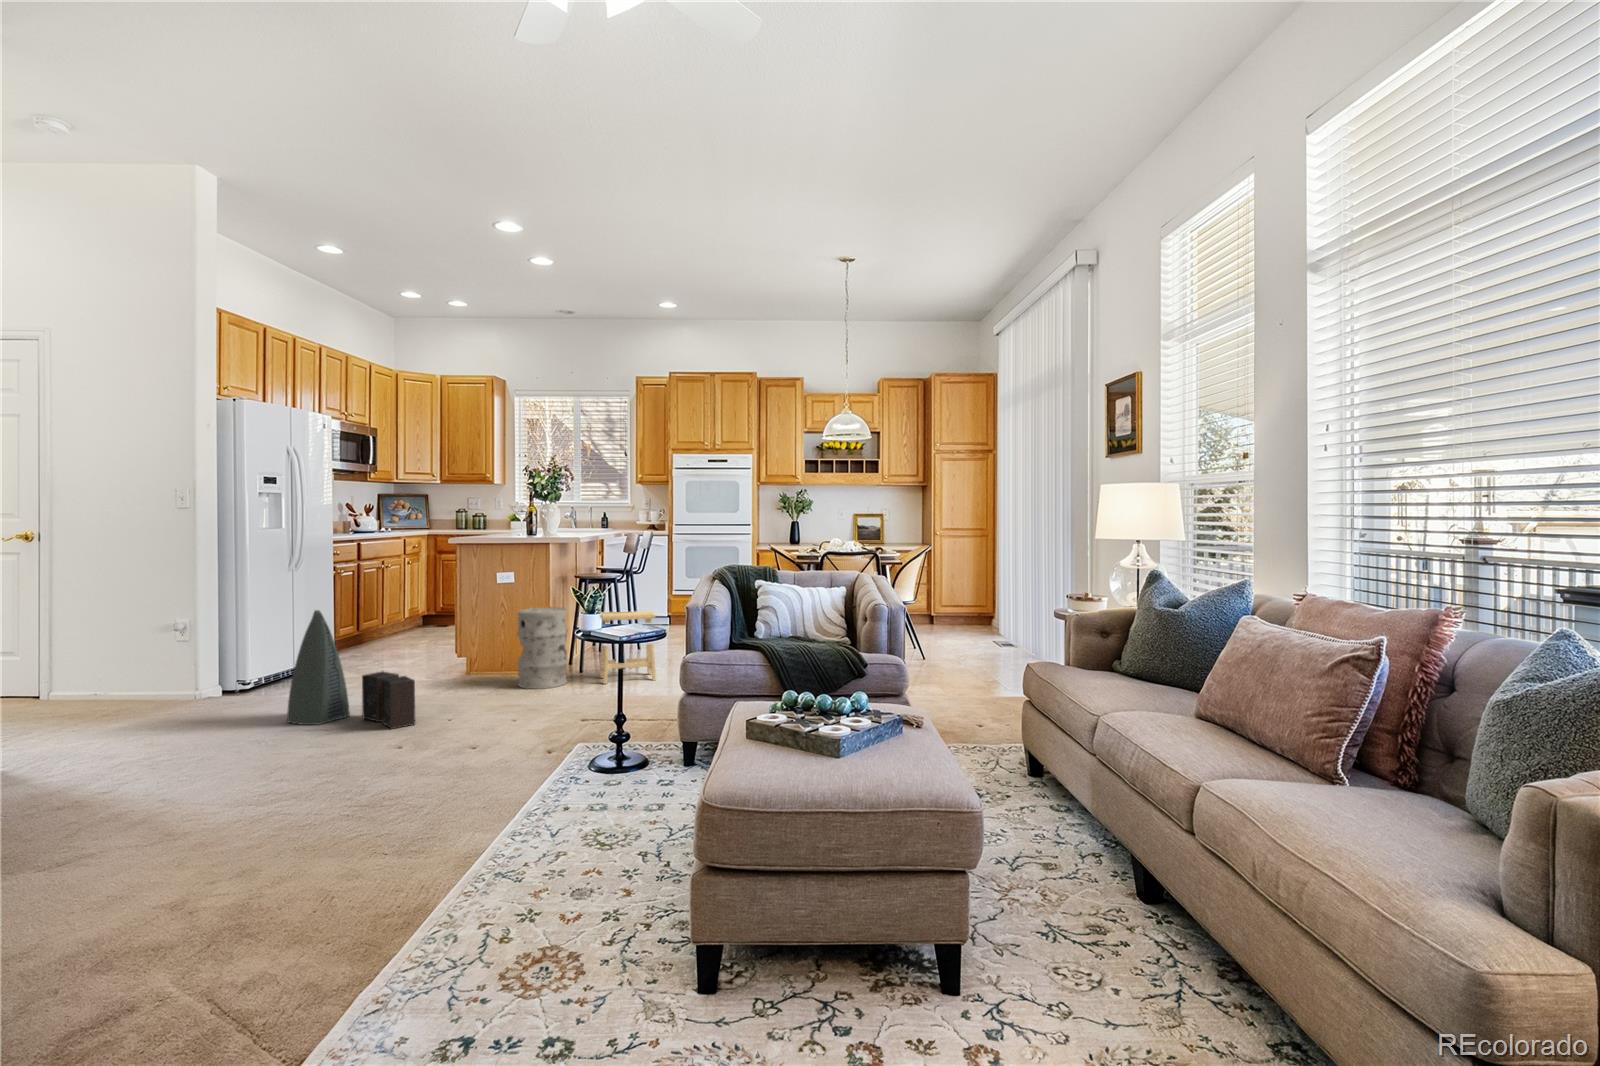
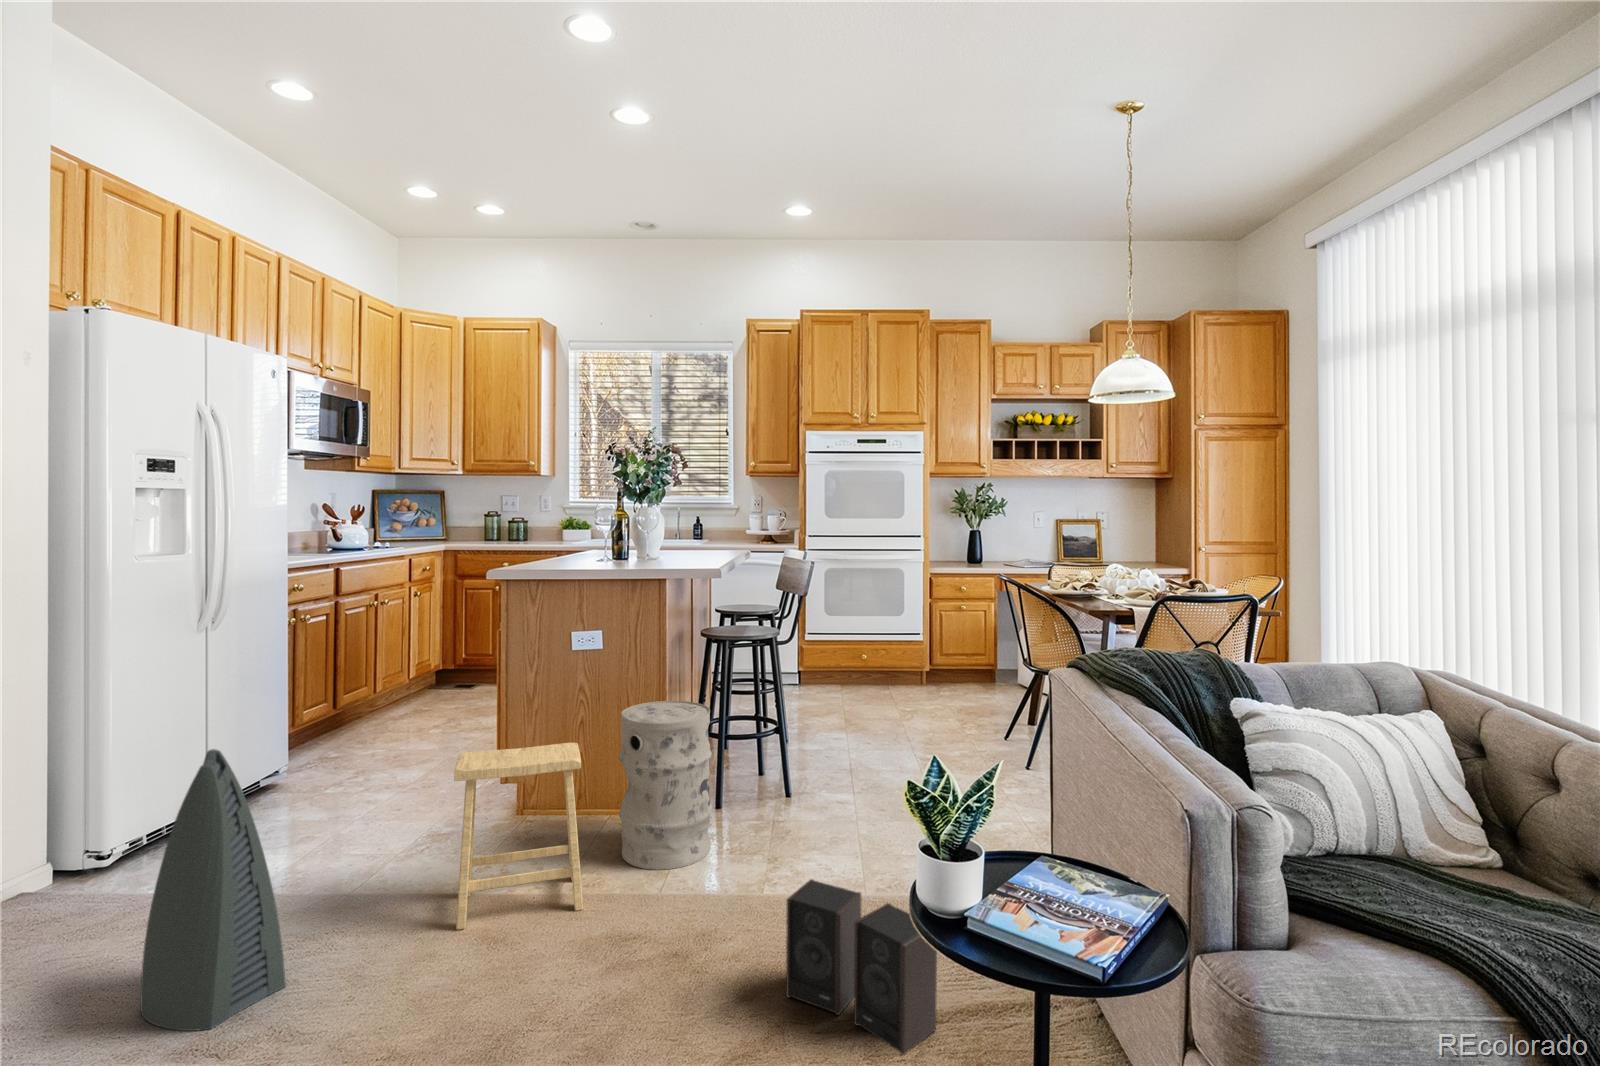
footstool: present [600,611,656,684] -> present [454,742,583,930]
speaker: present [362,671,415,729] -> present [786,879,937,1054]

